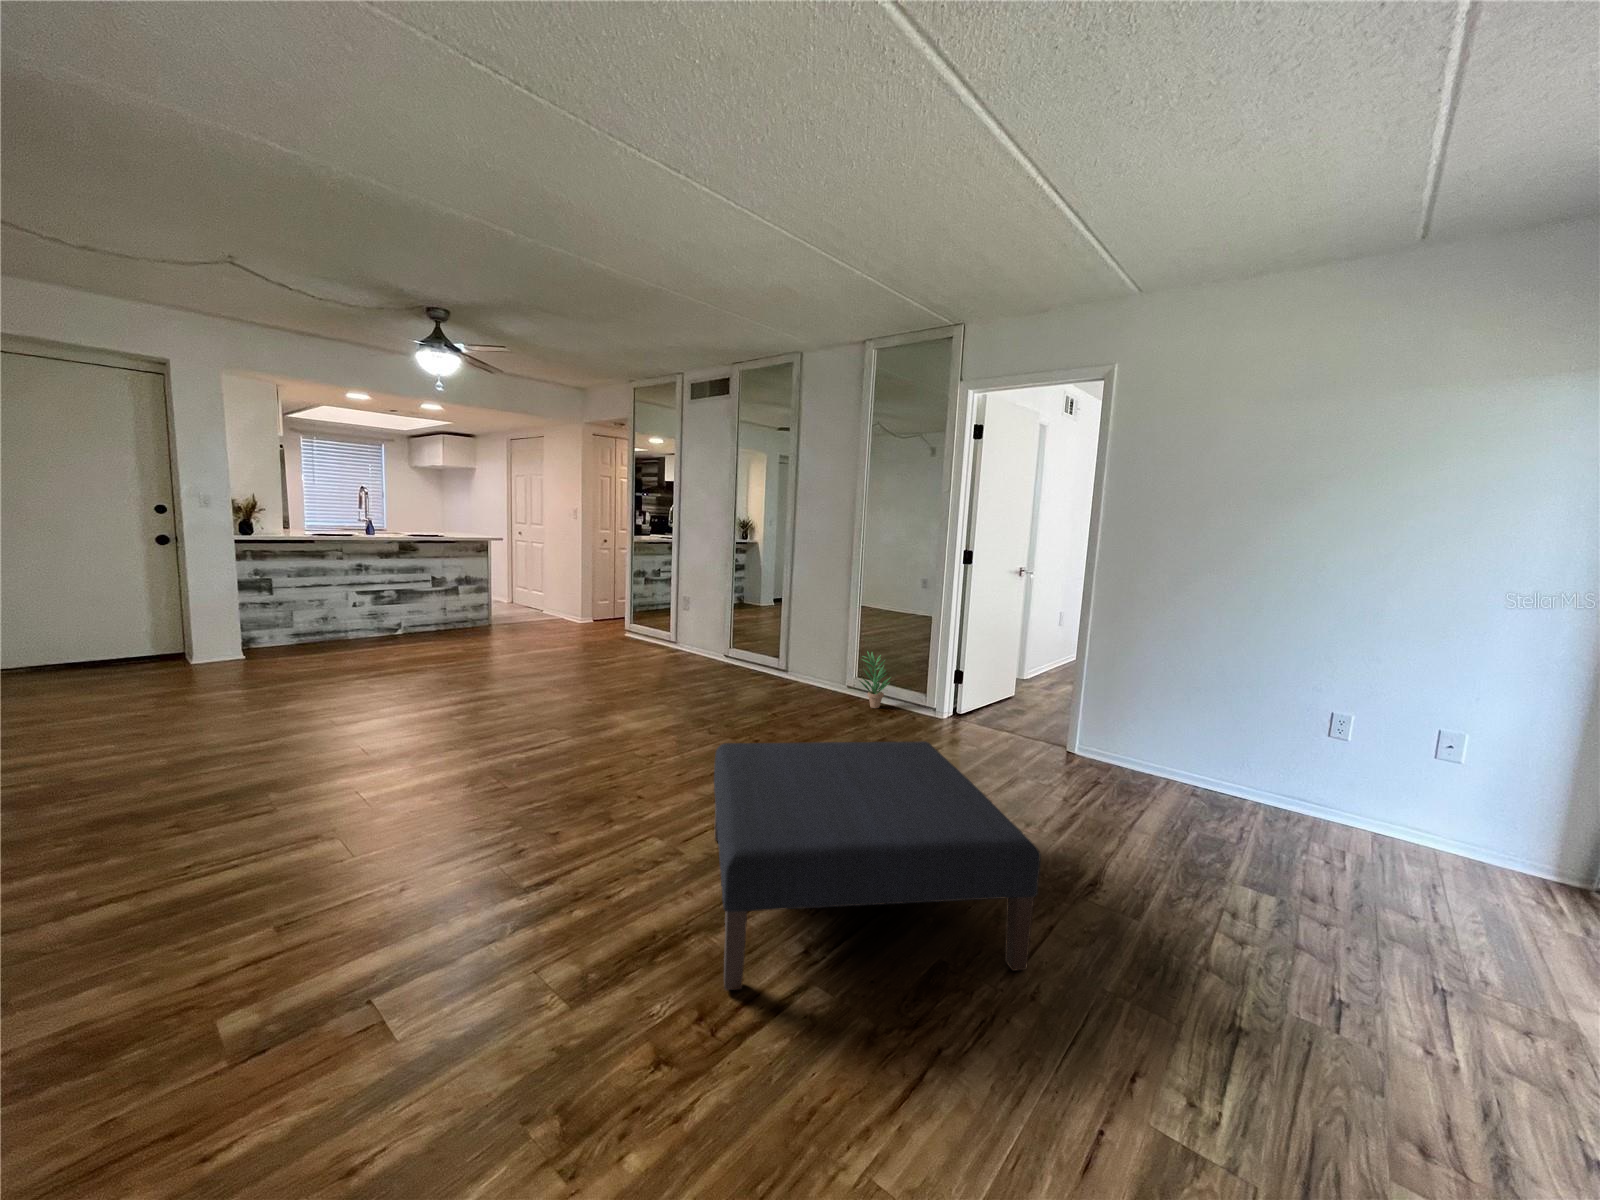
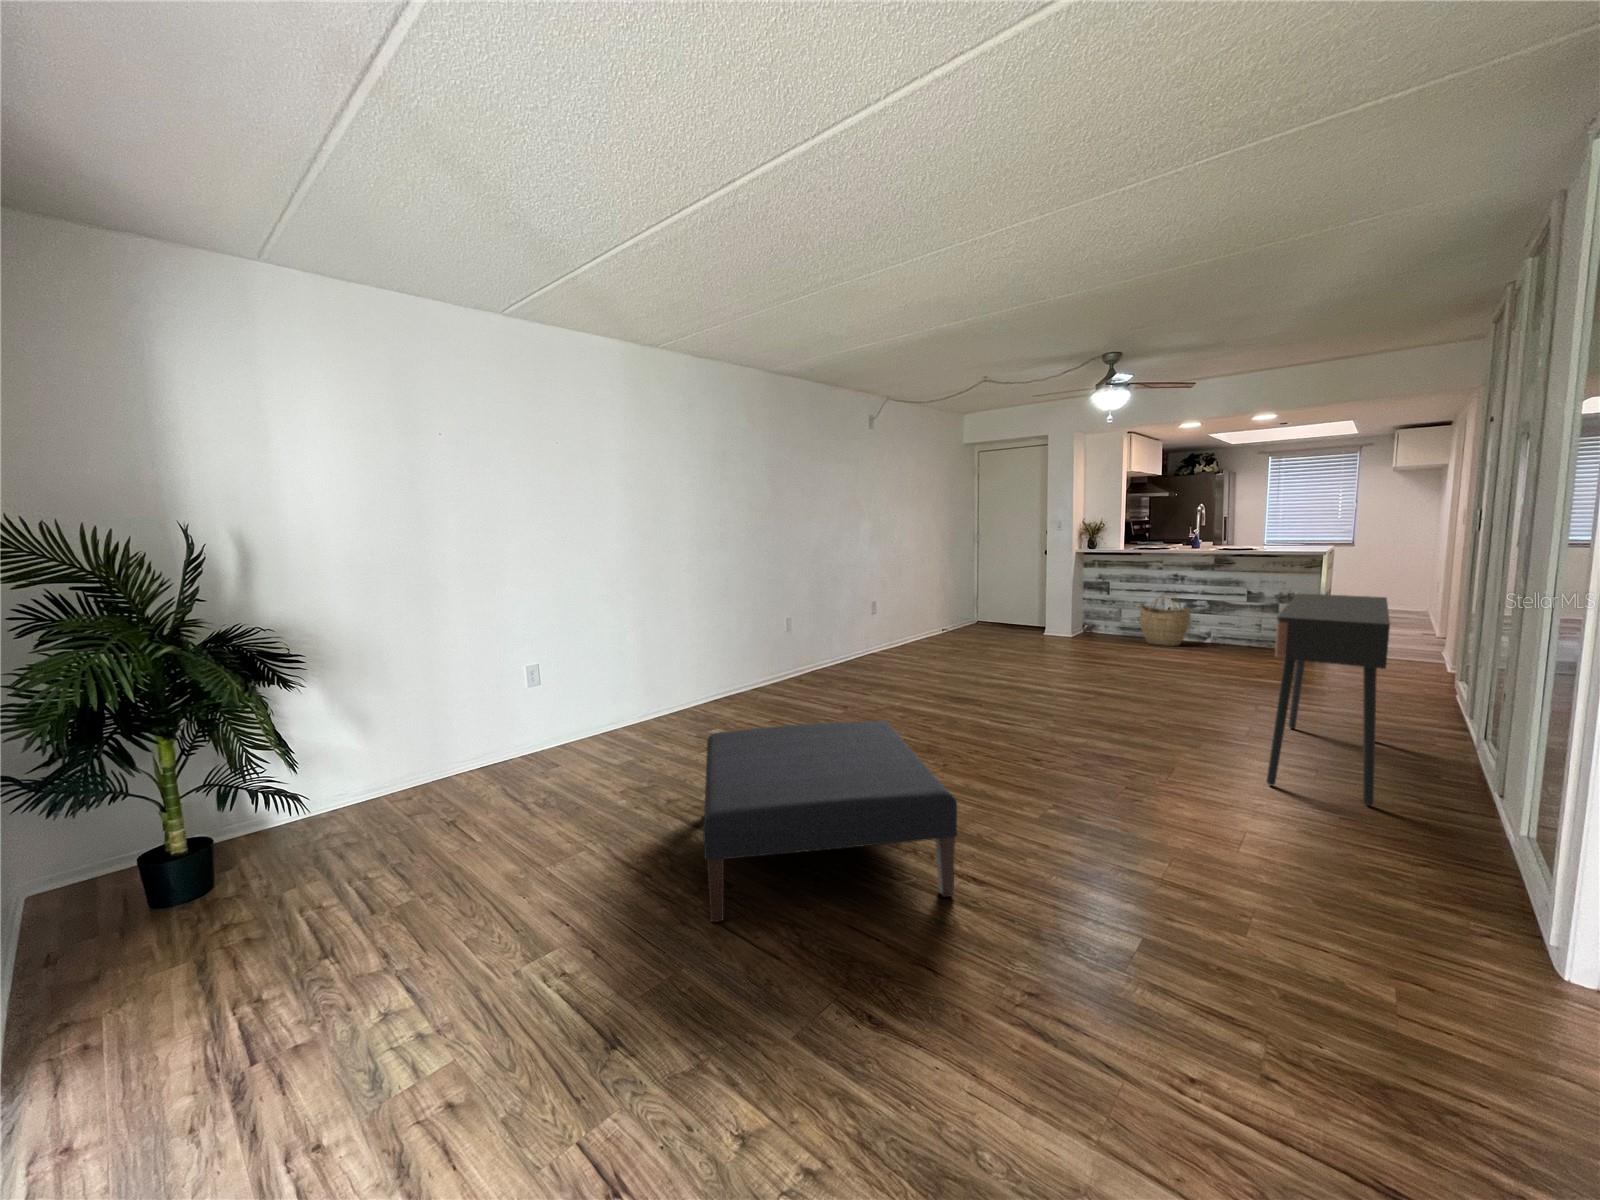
console table: none [647,567,789,704] -> present [1267,594,1390,806]
woven basket: none [333,586,395,647] -> present [1140,595,1190,646]
potted plant: present [860,652,891,708] -> none [1437,775,1524,896]

